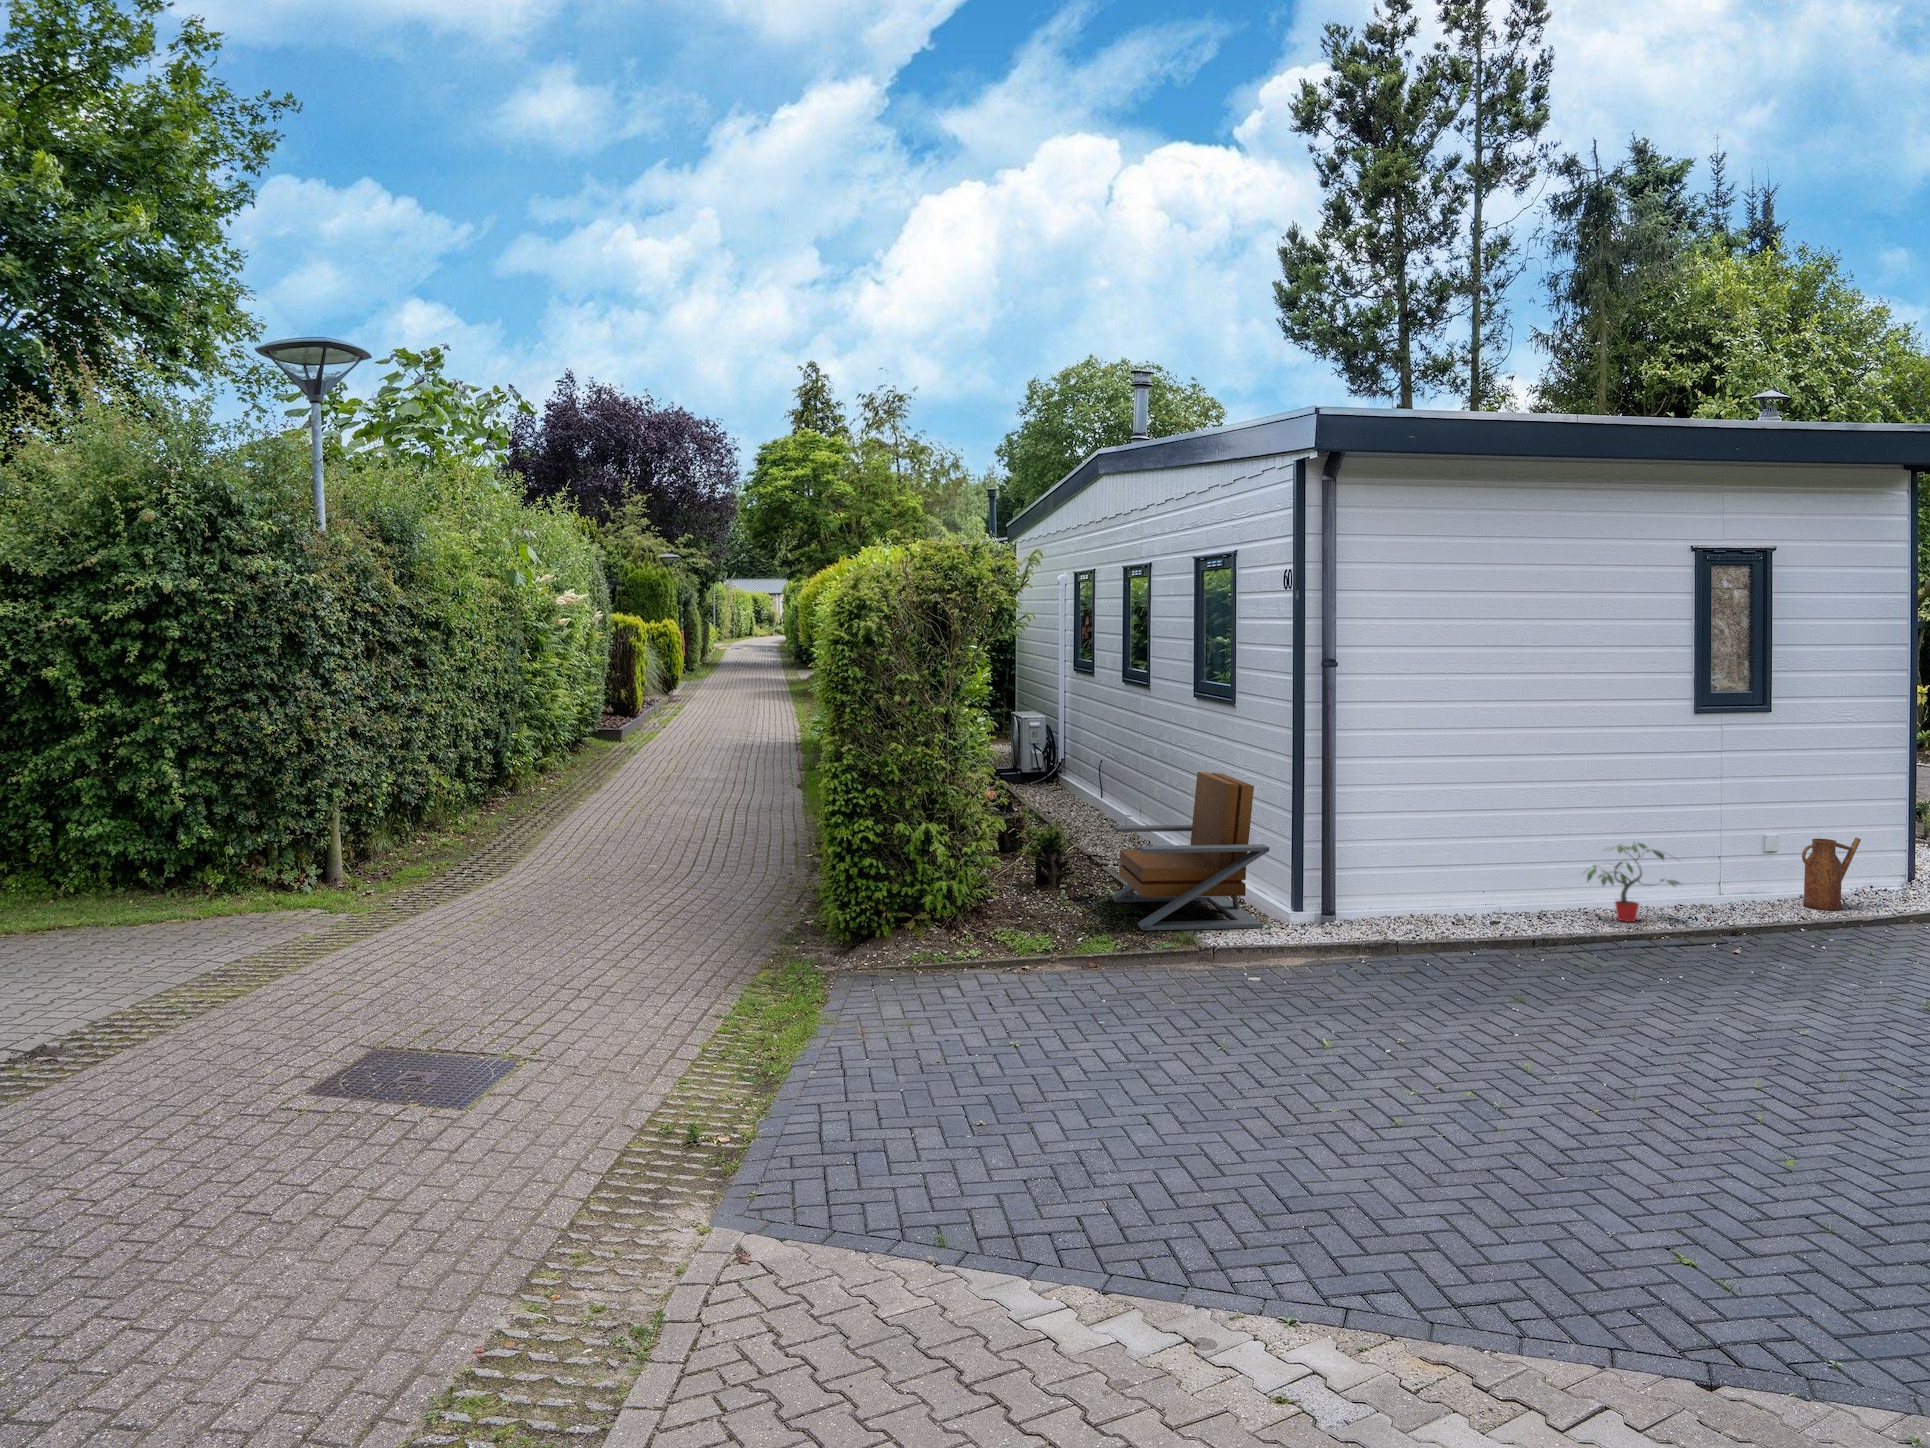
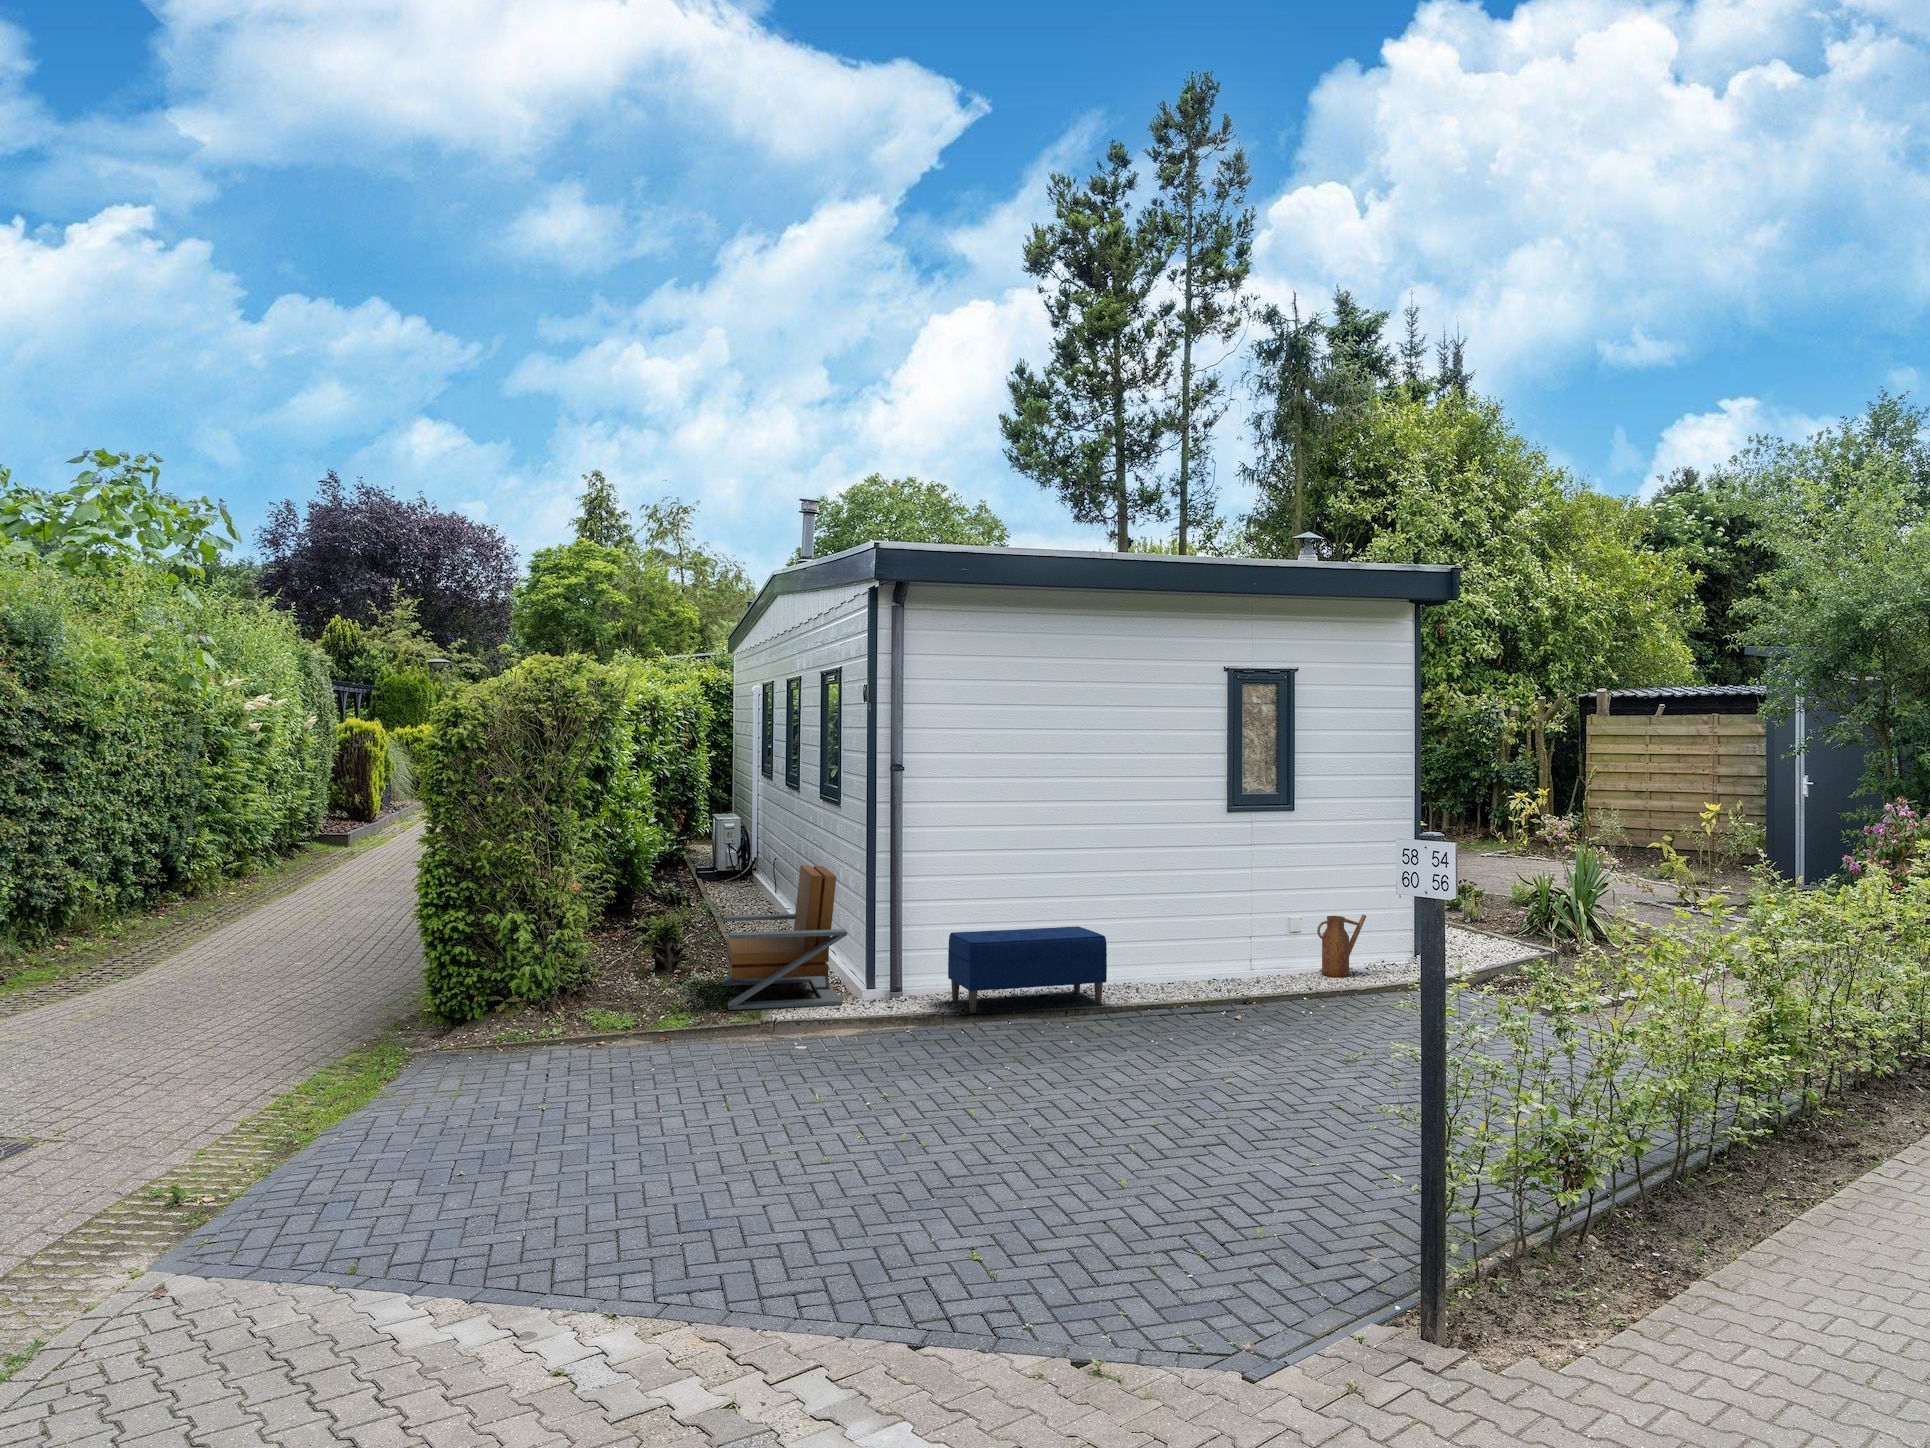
potted plant: present [1584,842,1679,922] -> none [1125,921,1210,991]
bench: none [1382,846,1574,943] -> present [948,926,1107,1013]

